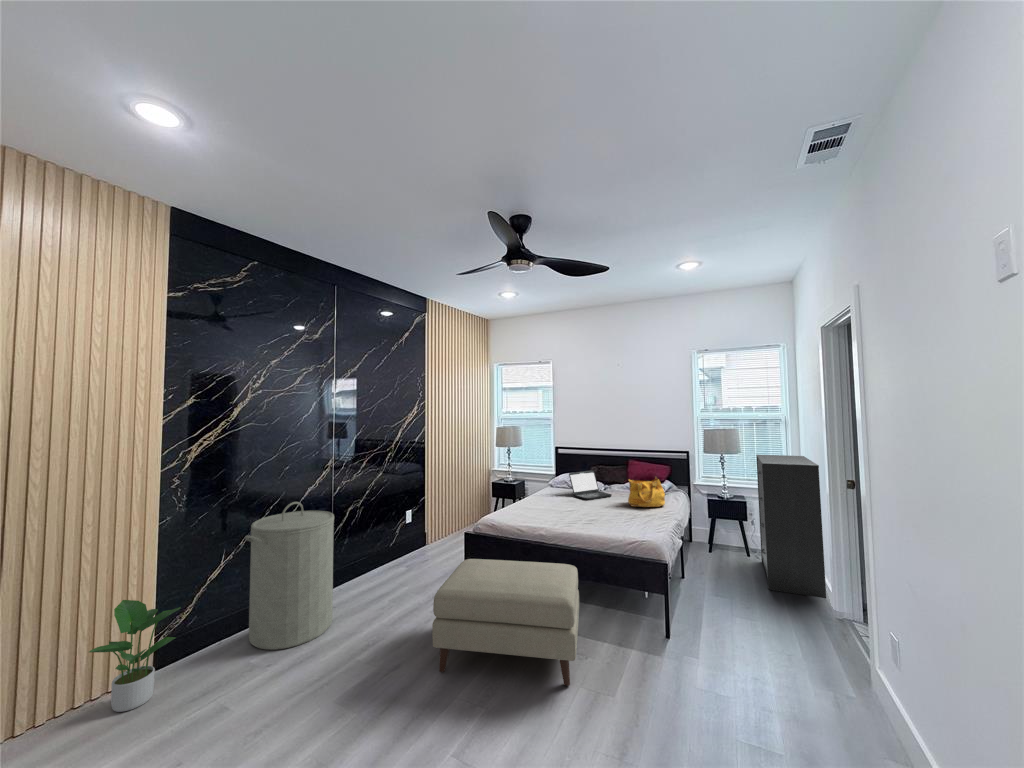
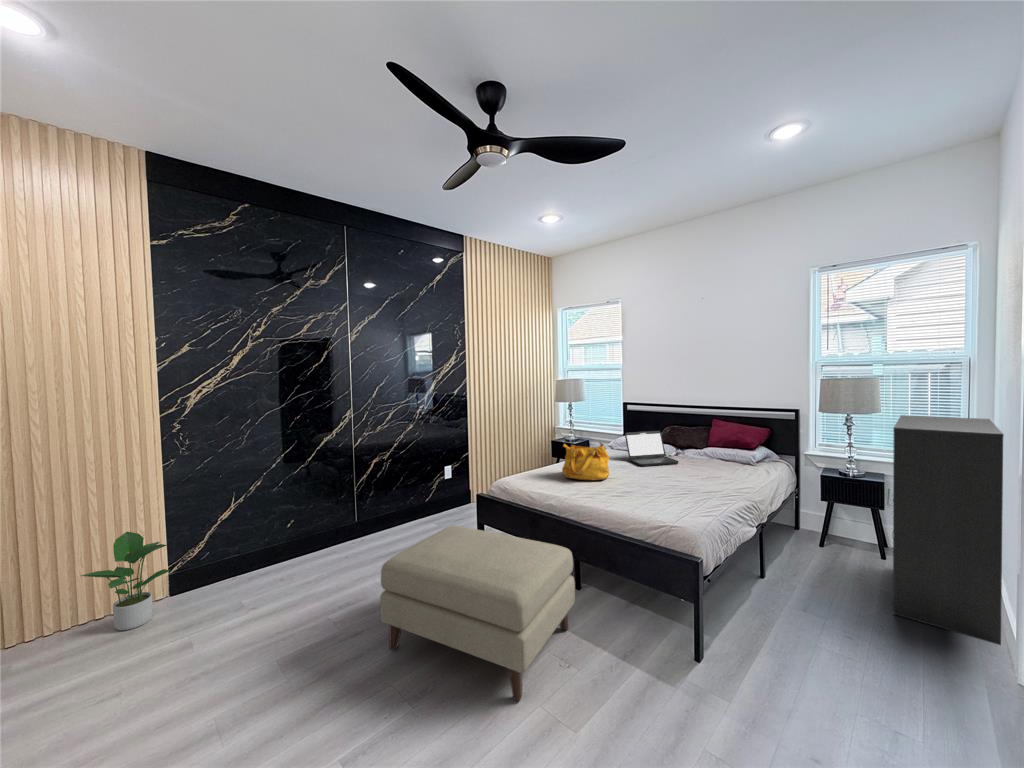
handbag: present [628,477,665,507] -> present [562,443,609,480]
laundry hamper: present [245,502,334,650] -> none [237,451,339,593]

